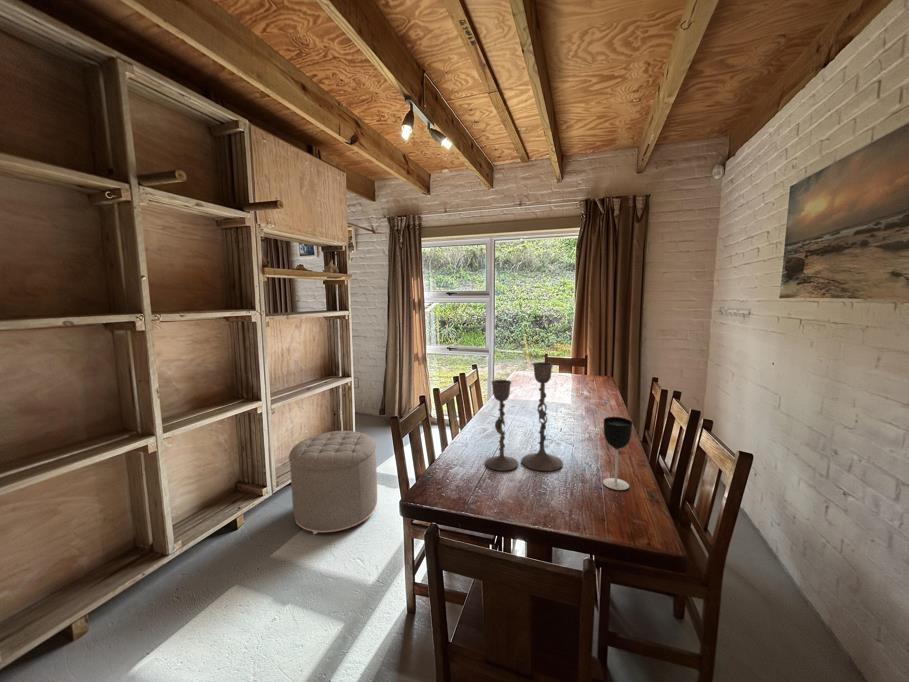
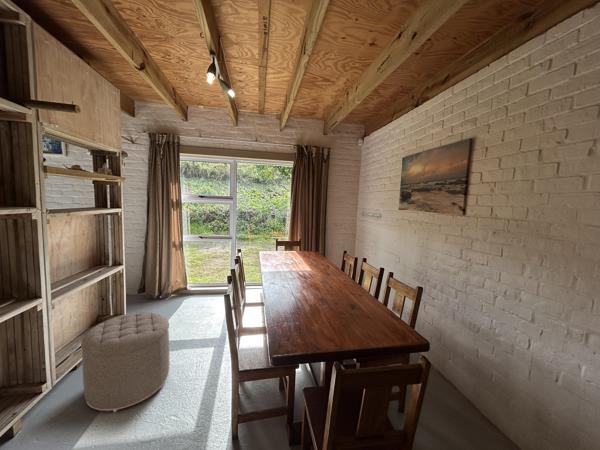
candlestick: present [485,362,563,471] -> none [302,253,347,326]
wine glass: present [603,417,632,490] -> none [373,283,391,325]

